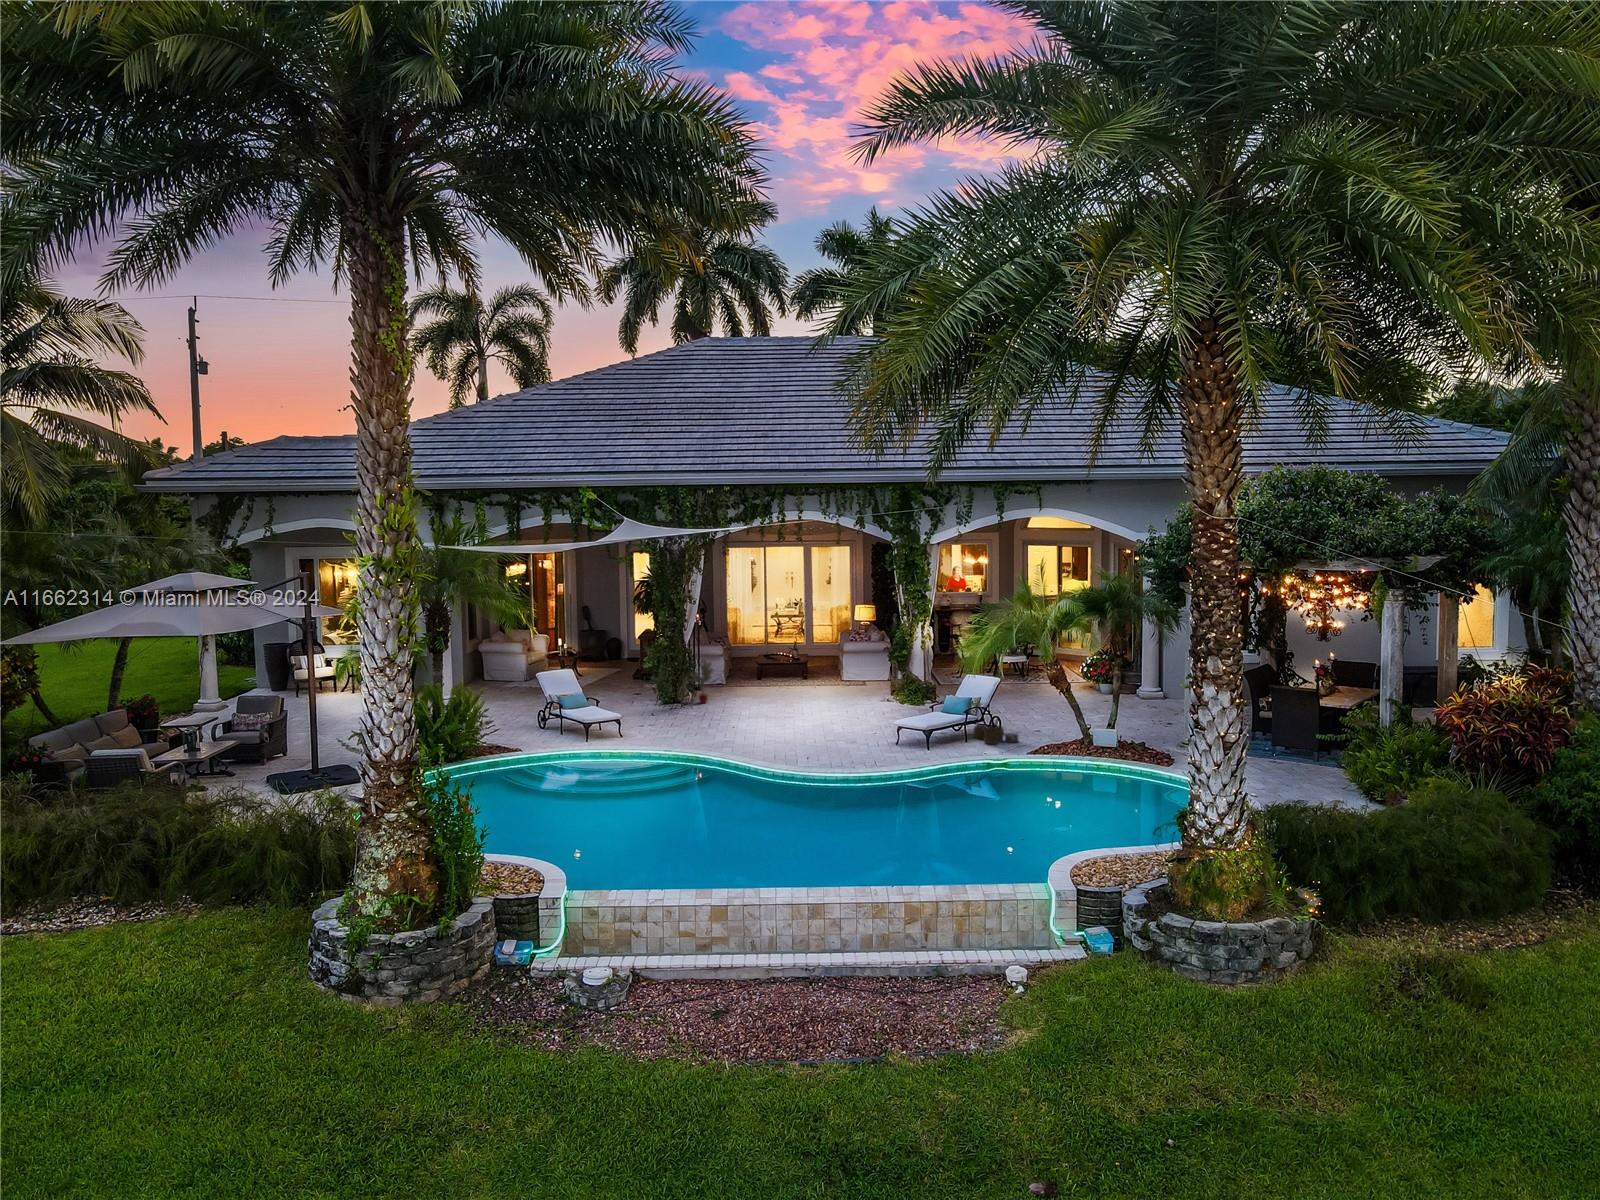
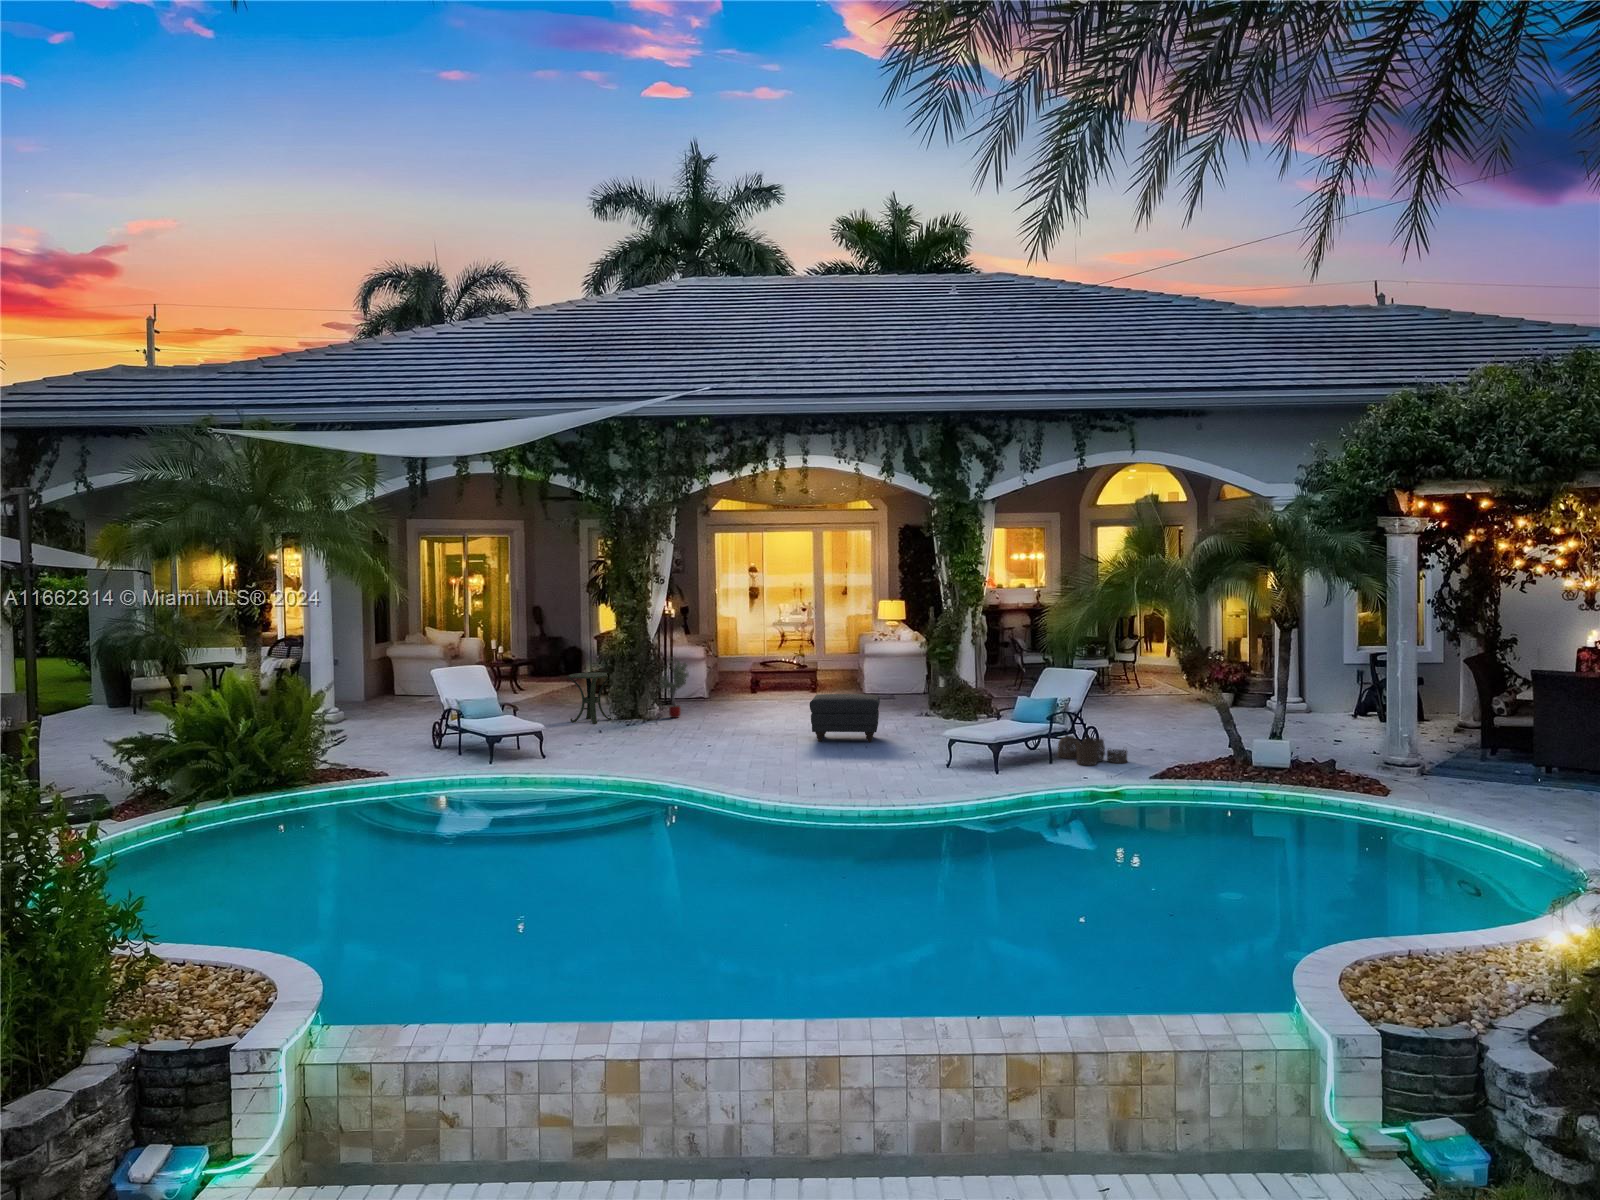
side table: none [626,670,659,708] -> present [568,672,611,723]
ottoman: none [804,691,853,725] -> present [810,694,880,742]

